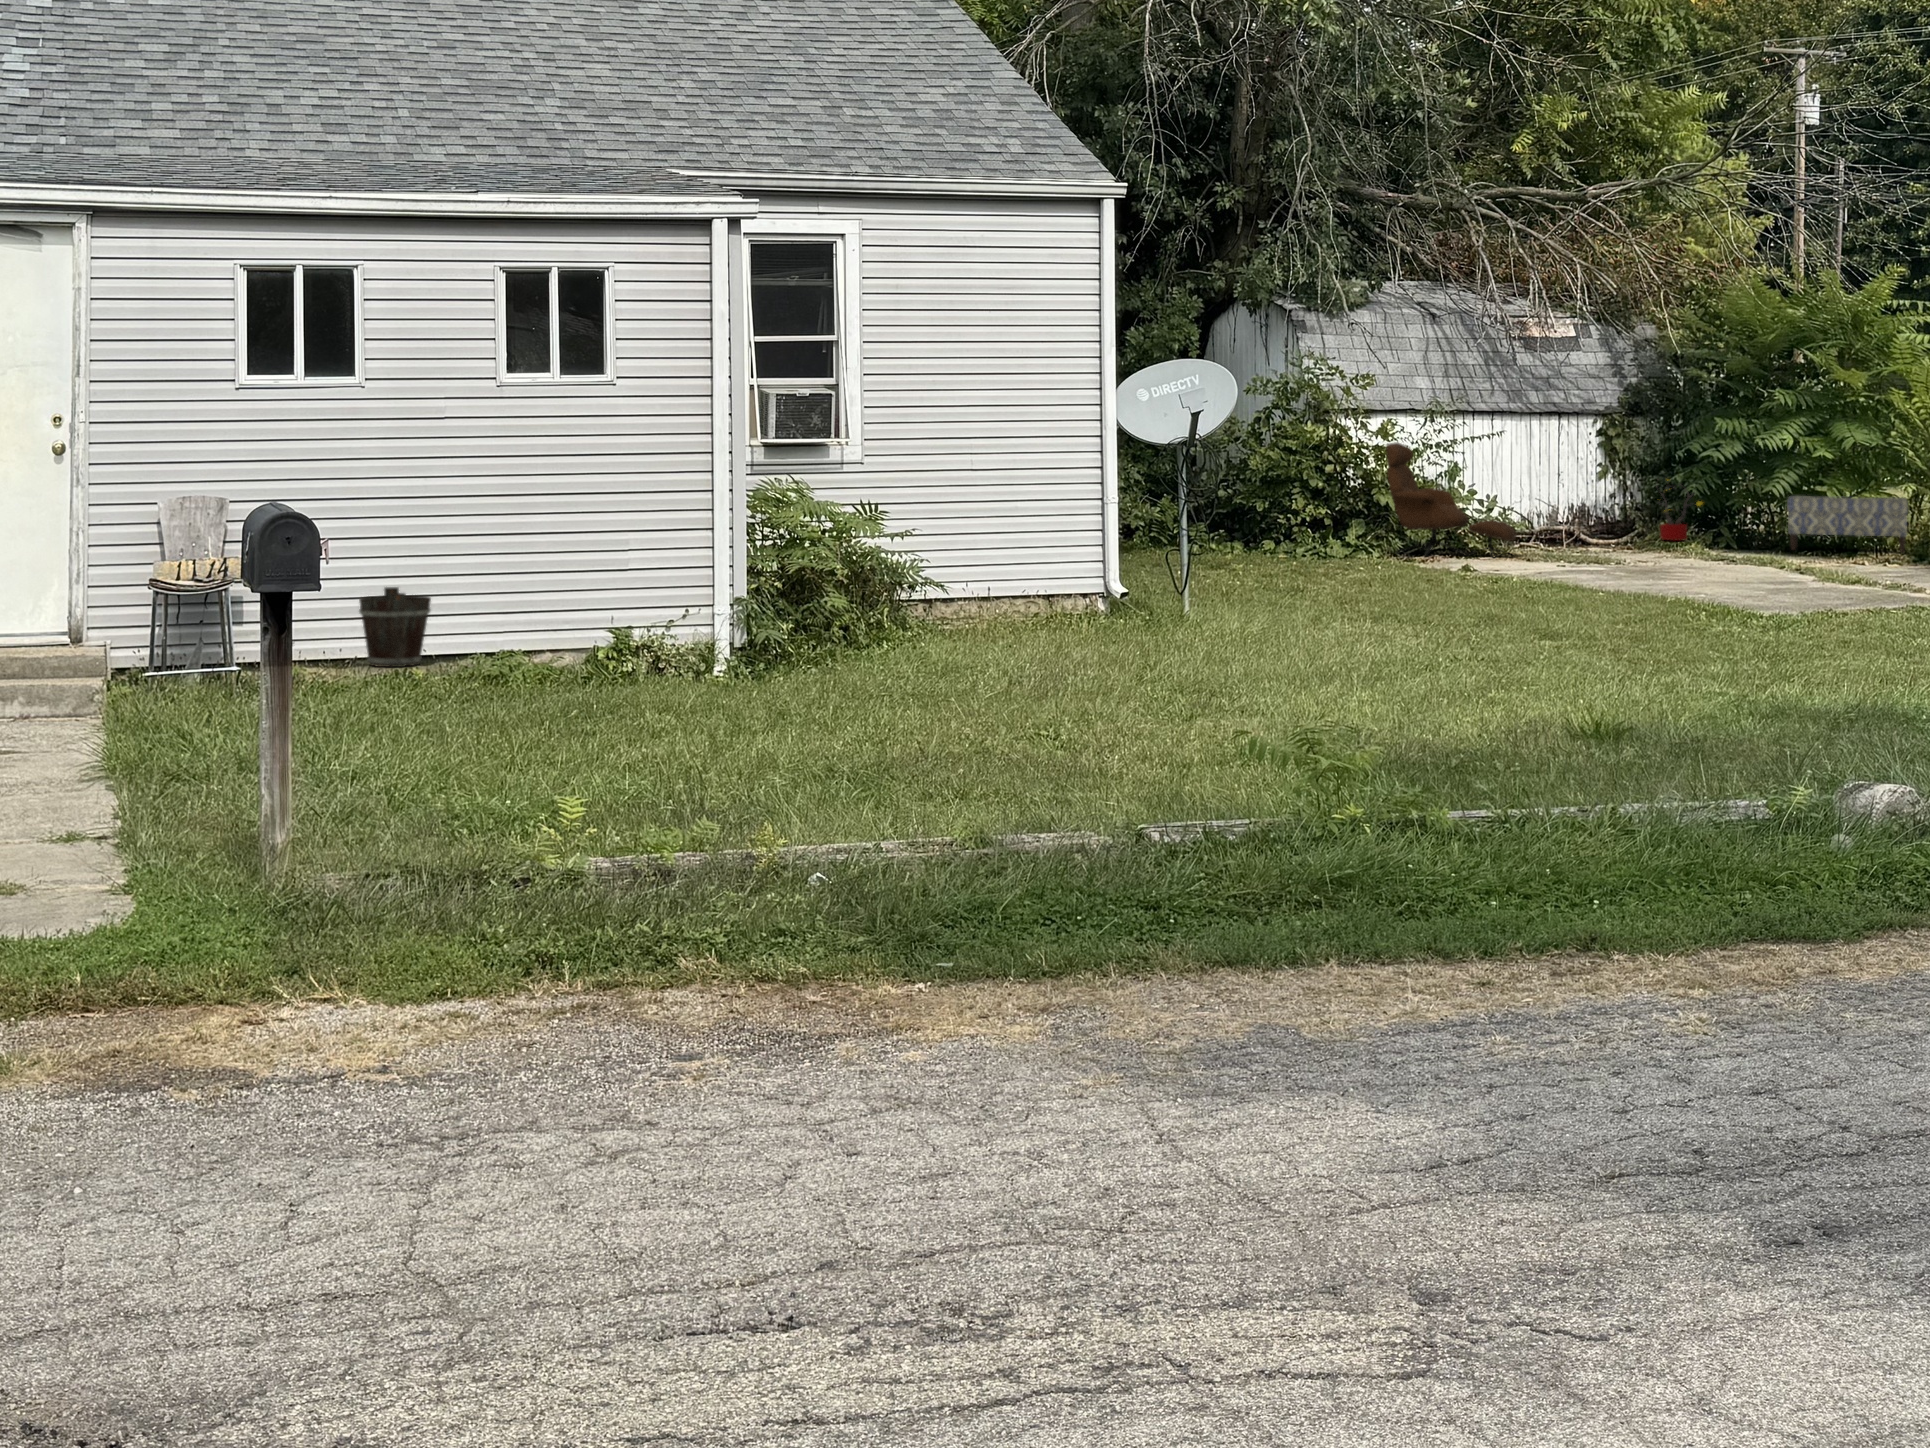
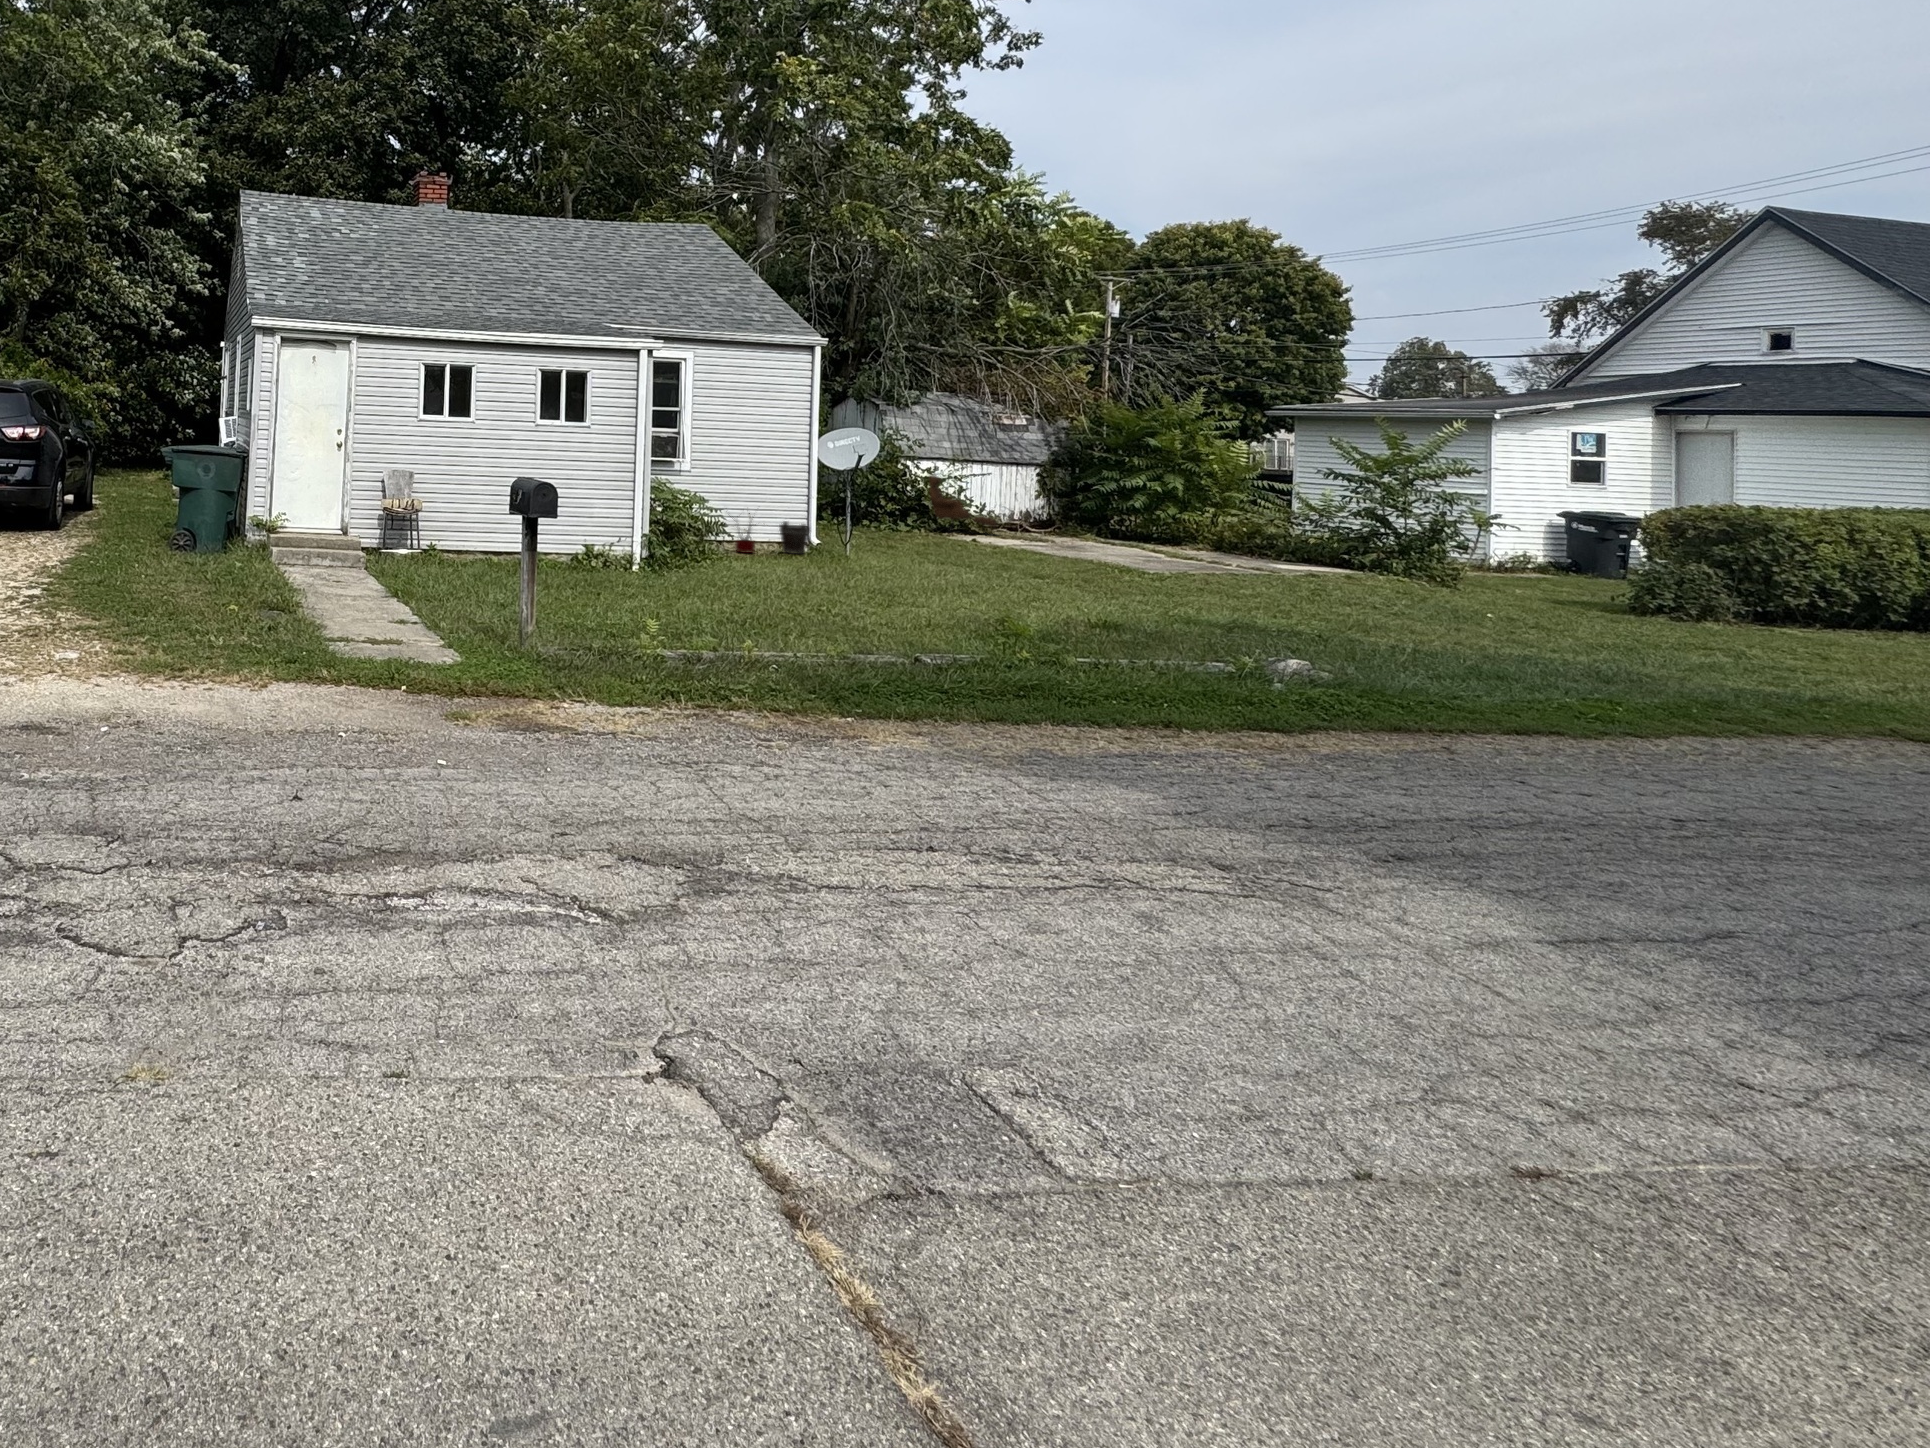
decorative plant: present [1660,480,1702,541] -> present [734,513,755,553]
bench: present [1787,496,1908,553] -> none [1142,513,1211,546]
bucket: present [359,587,431,667] -> present [780,521,810,554]

